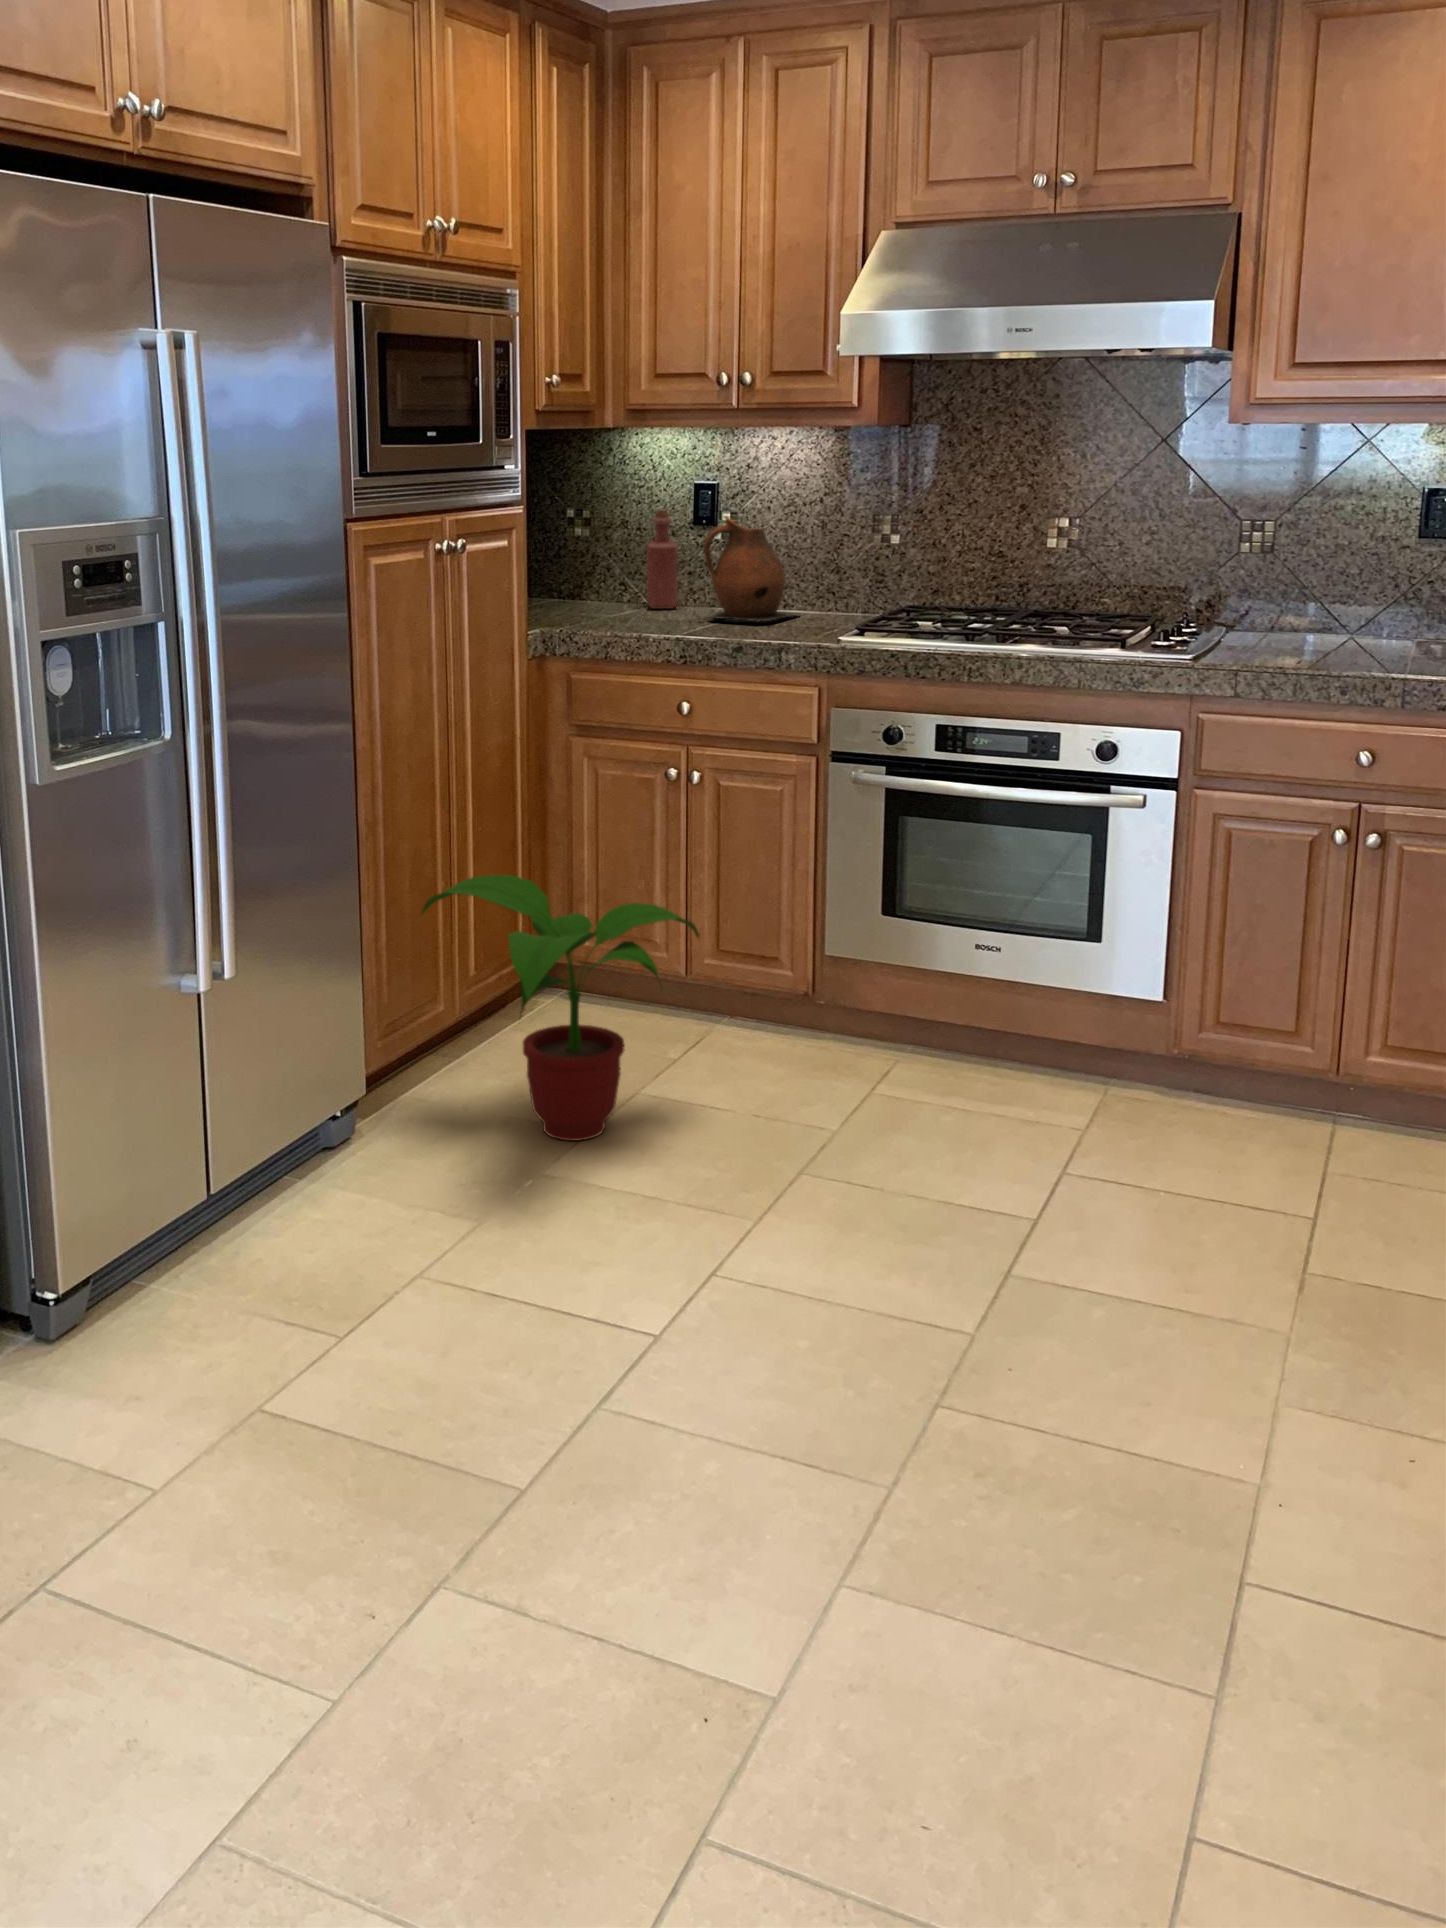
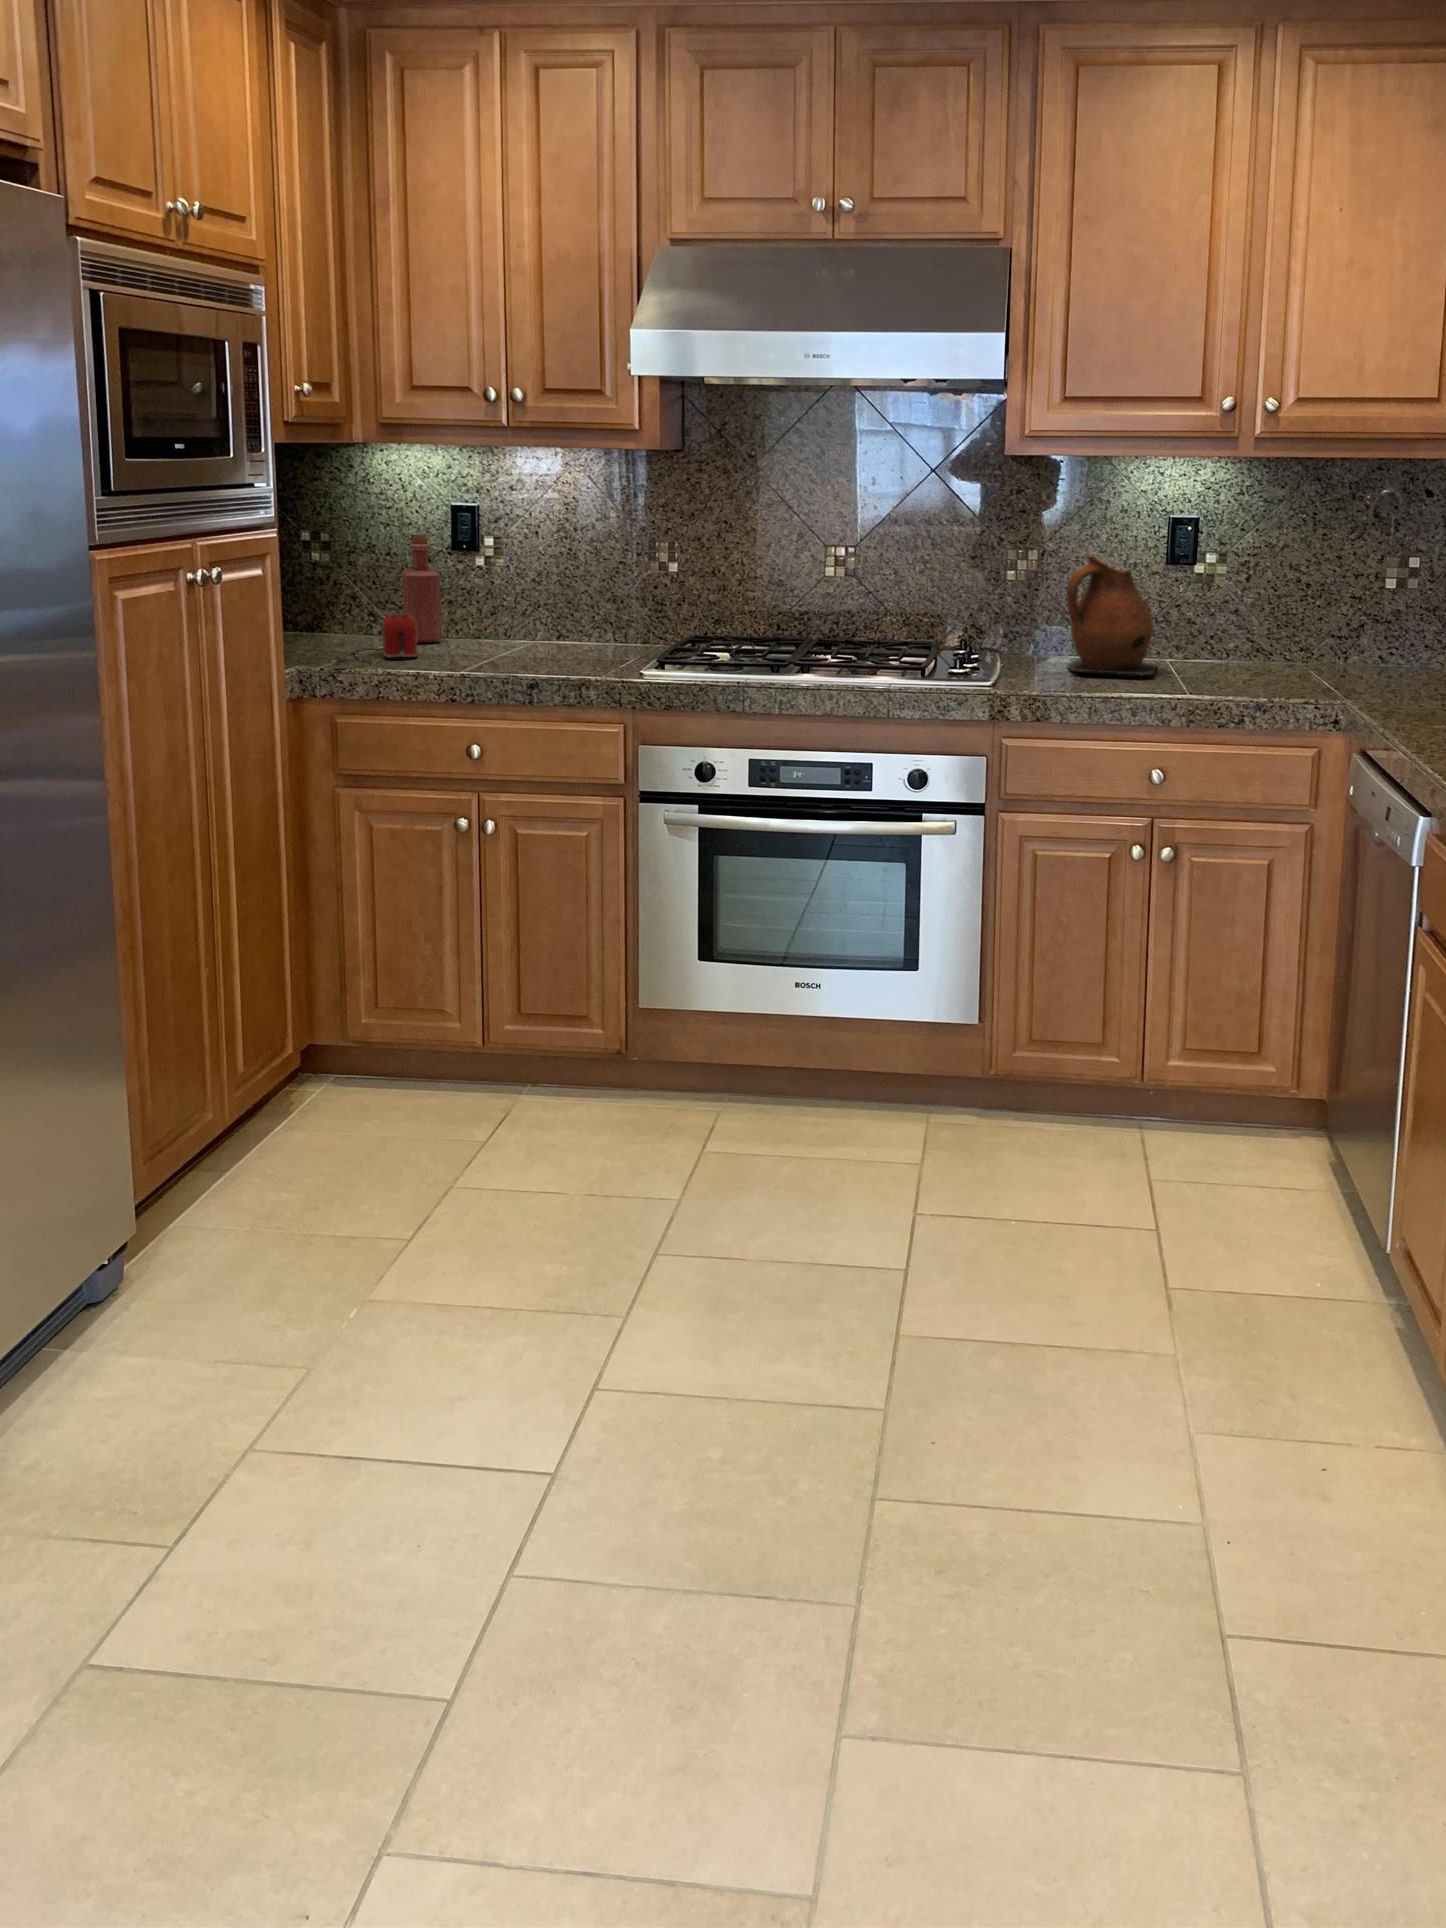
ceramic pitcher: present [704,516,799,622] -> present [1066,555,1157,676]
toaster: none [568,581,649,627] -> present [331,613,417,666]
potted plant: present [422,875,699,1141] -> none [192,952,520,1247]

